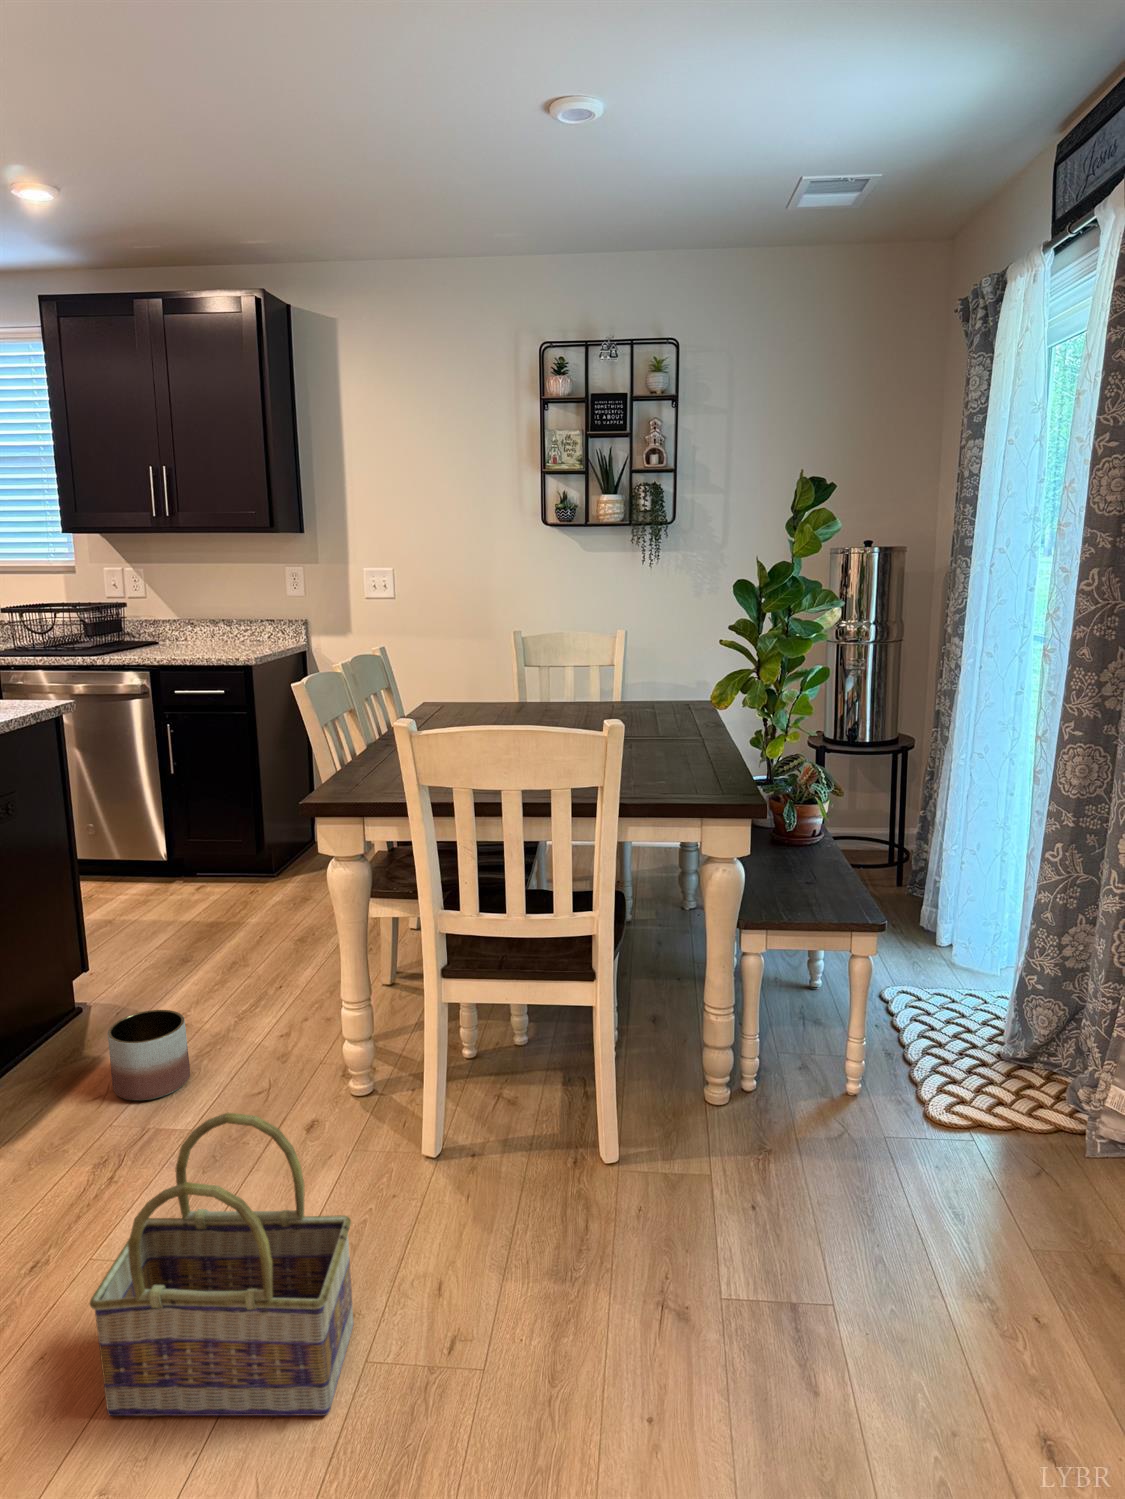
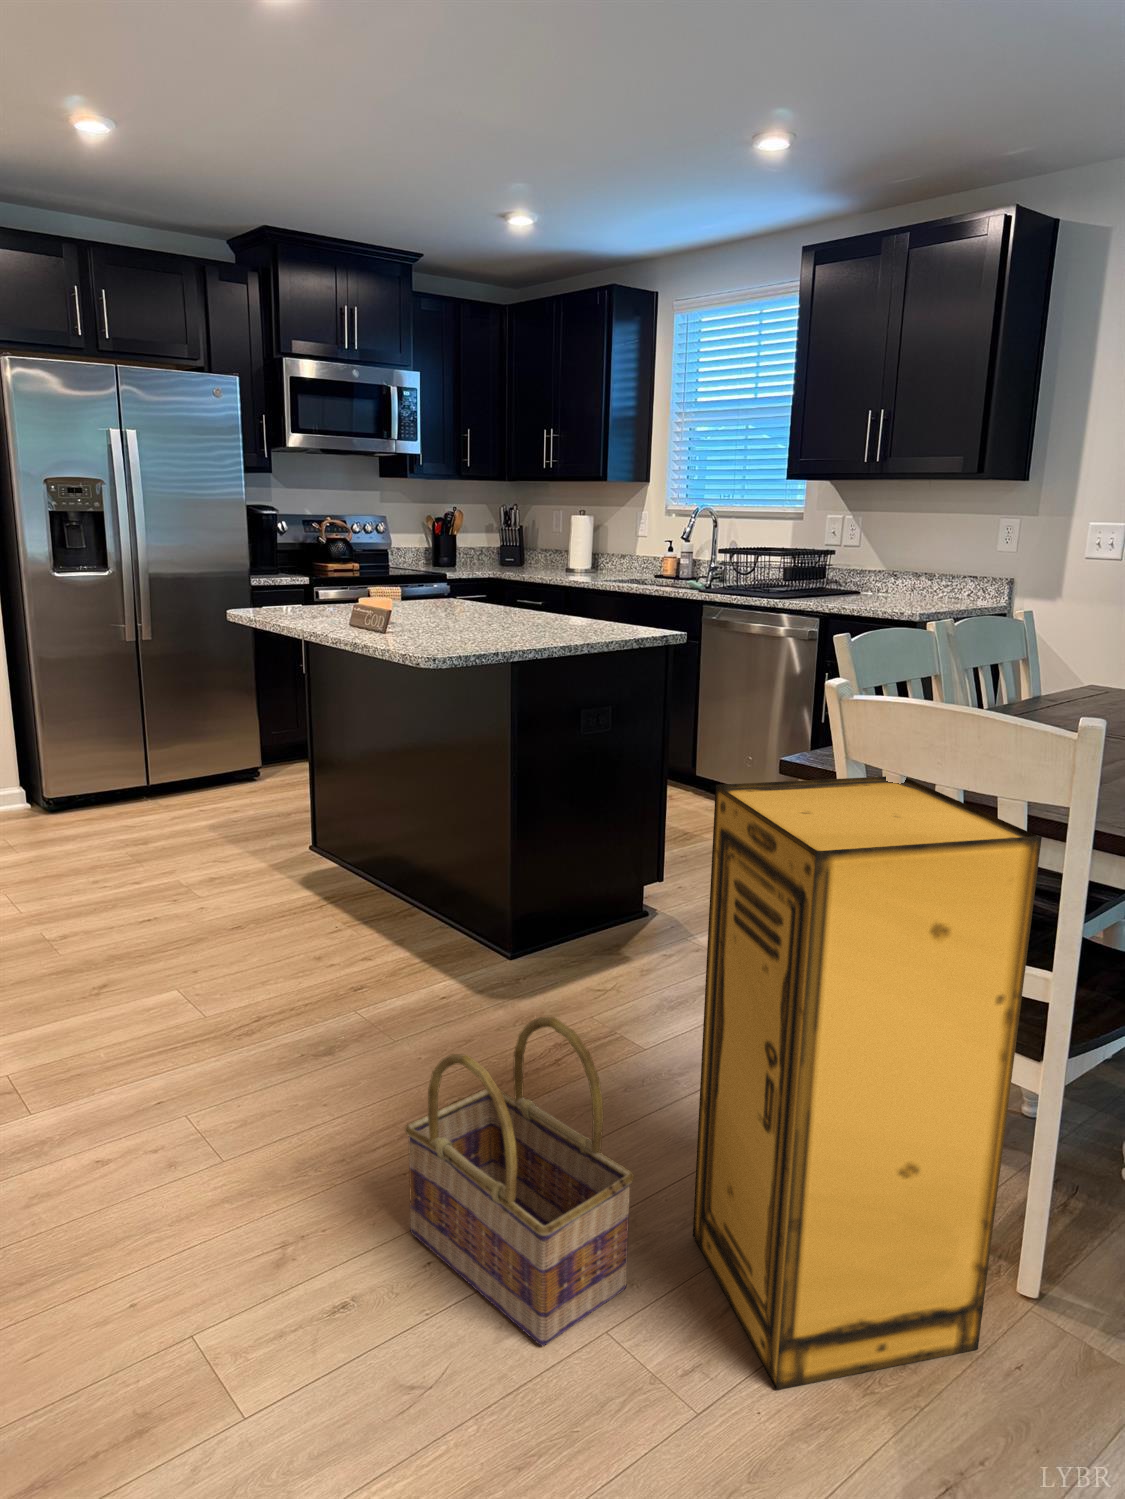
storage cabinet: none [344,801,604,1318] -> present [693,776,1042,1390]
planter: present [108,1010,190,1101] -> none [615,928,686,1012]

